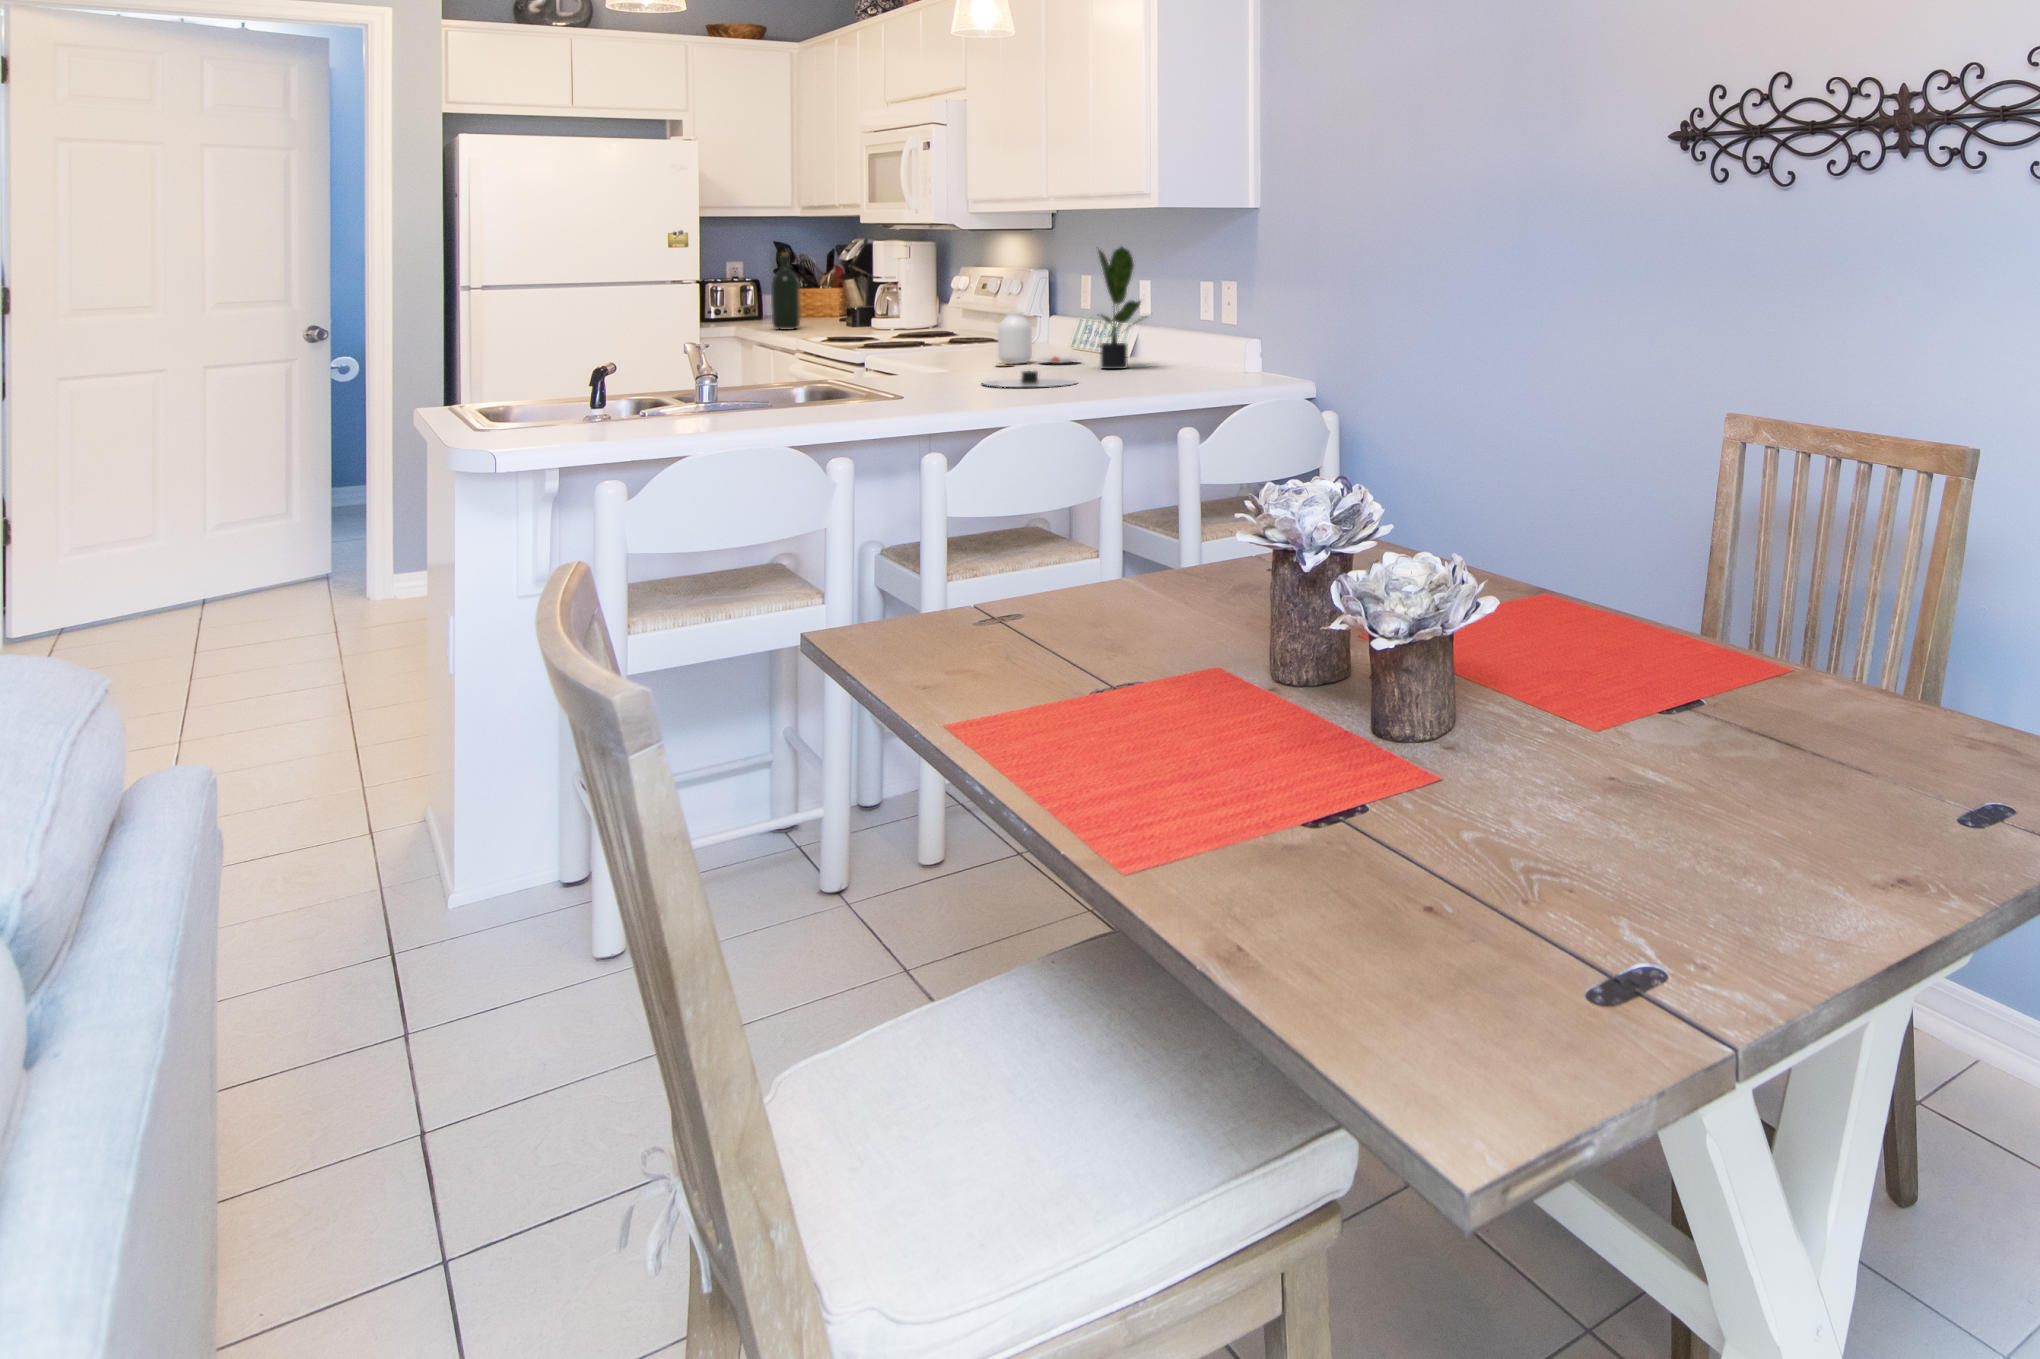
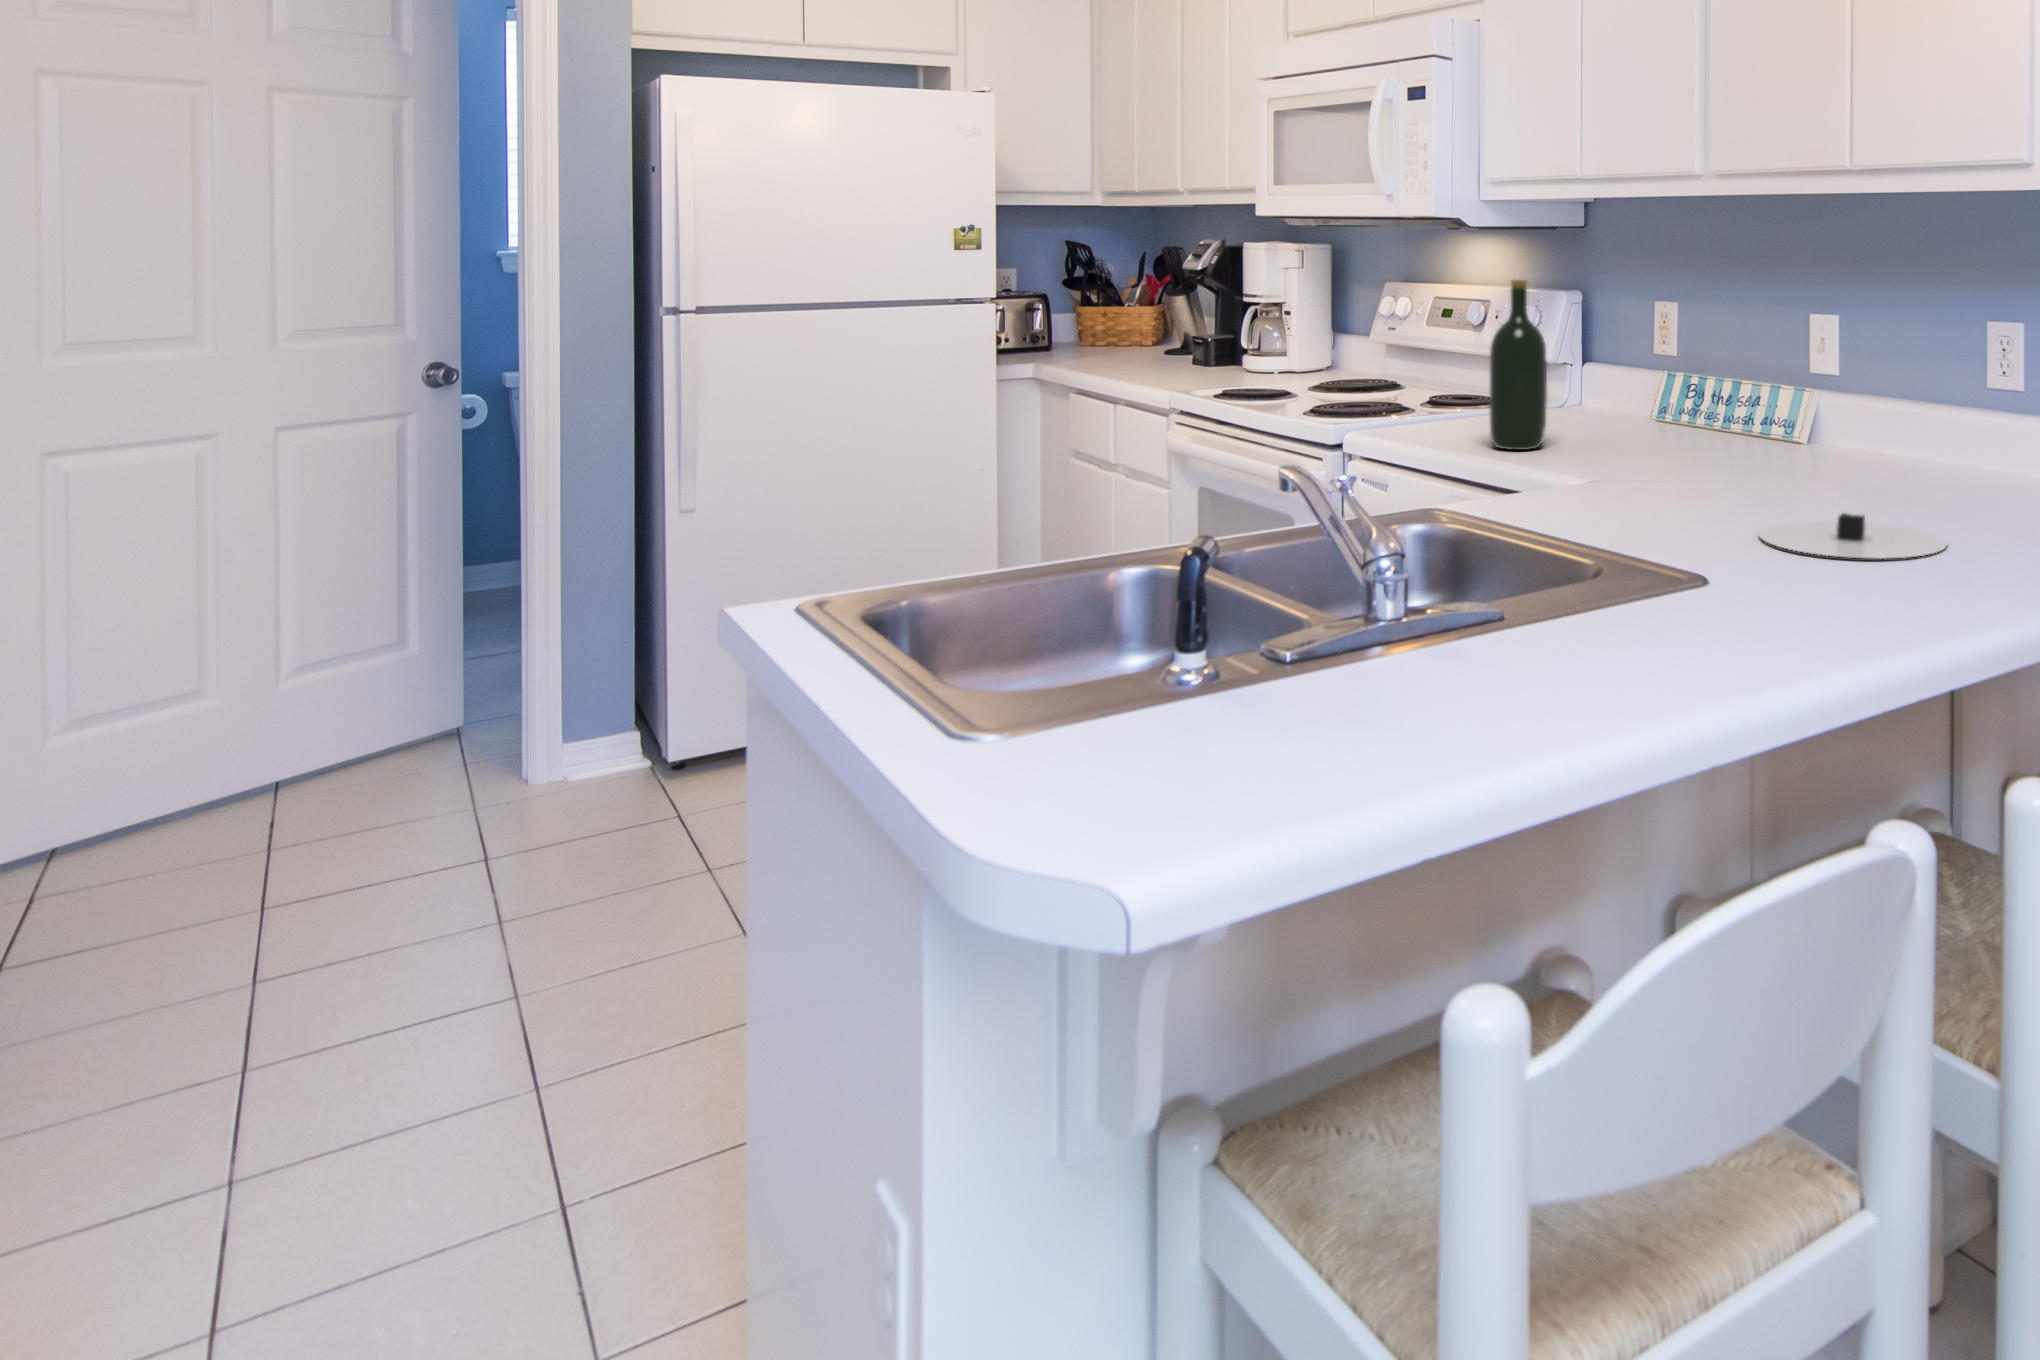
potted plant: present [1098,247,1141,369] -> none [1823,258,1955,485]
wine bottle: present [771,252,801,330] -> present [1490,280,1547,450]
jar: present [996,312,1077,366] -> none [1629,374,1778,474]

